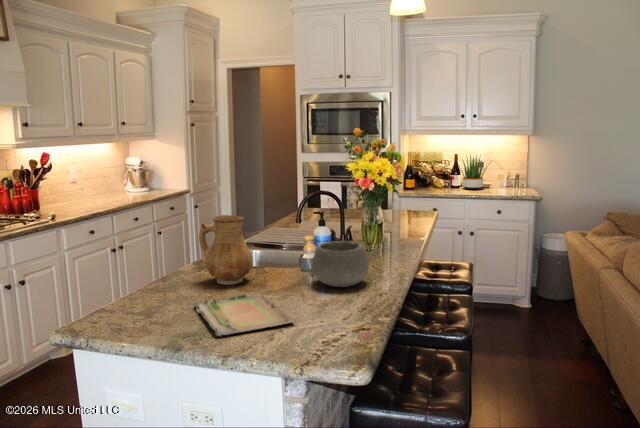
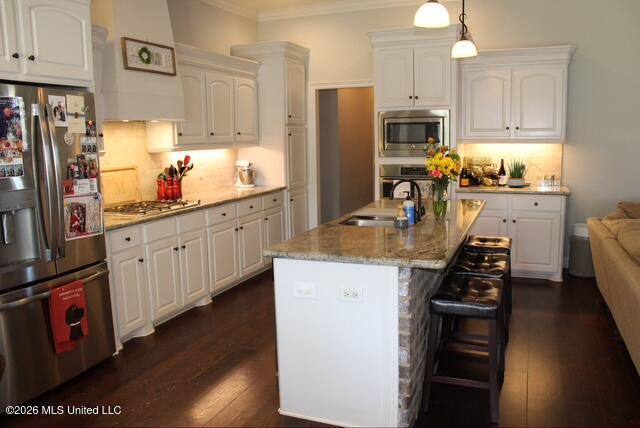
ceramic pitcher: present [199,215,253,285] -> none [332,191,366,234]
bowl: present [312,241,369,287] -> none [404,208,440,235]
tray: present [195,291,295,336] -> none [337,233,401,252]

